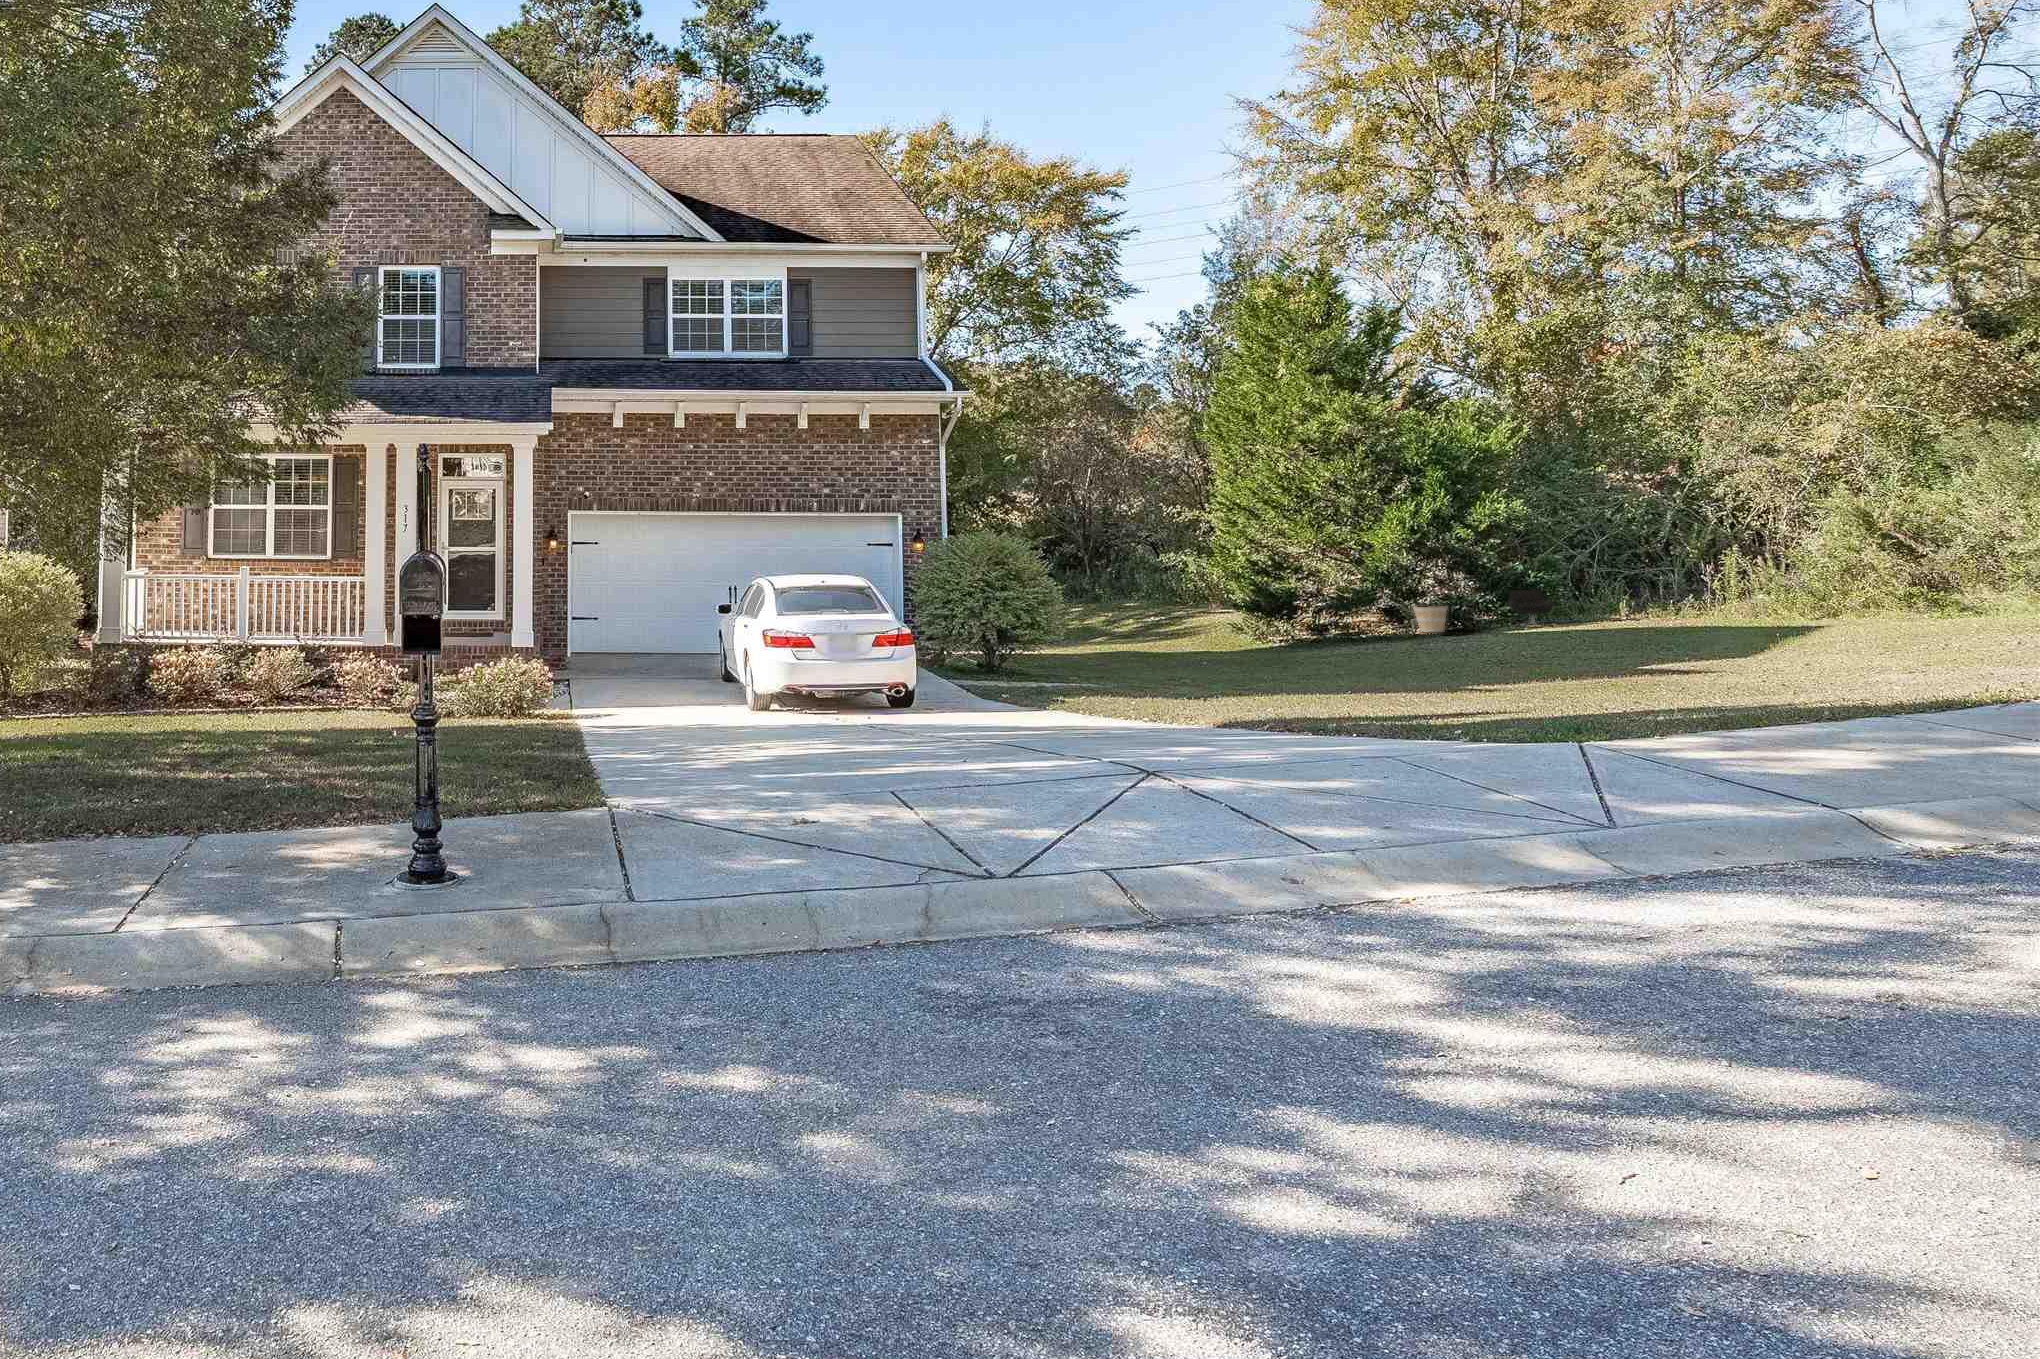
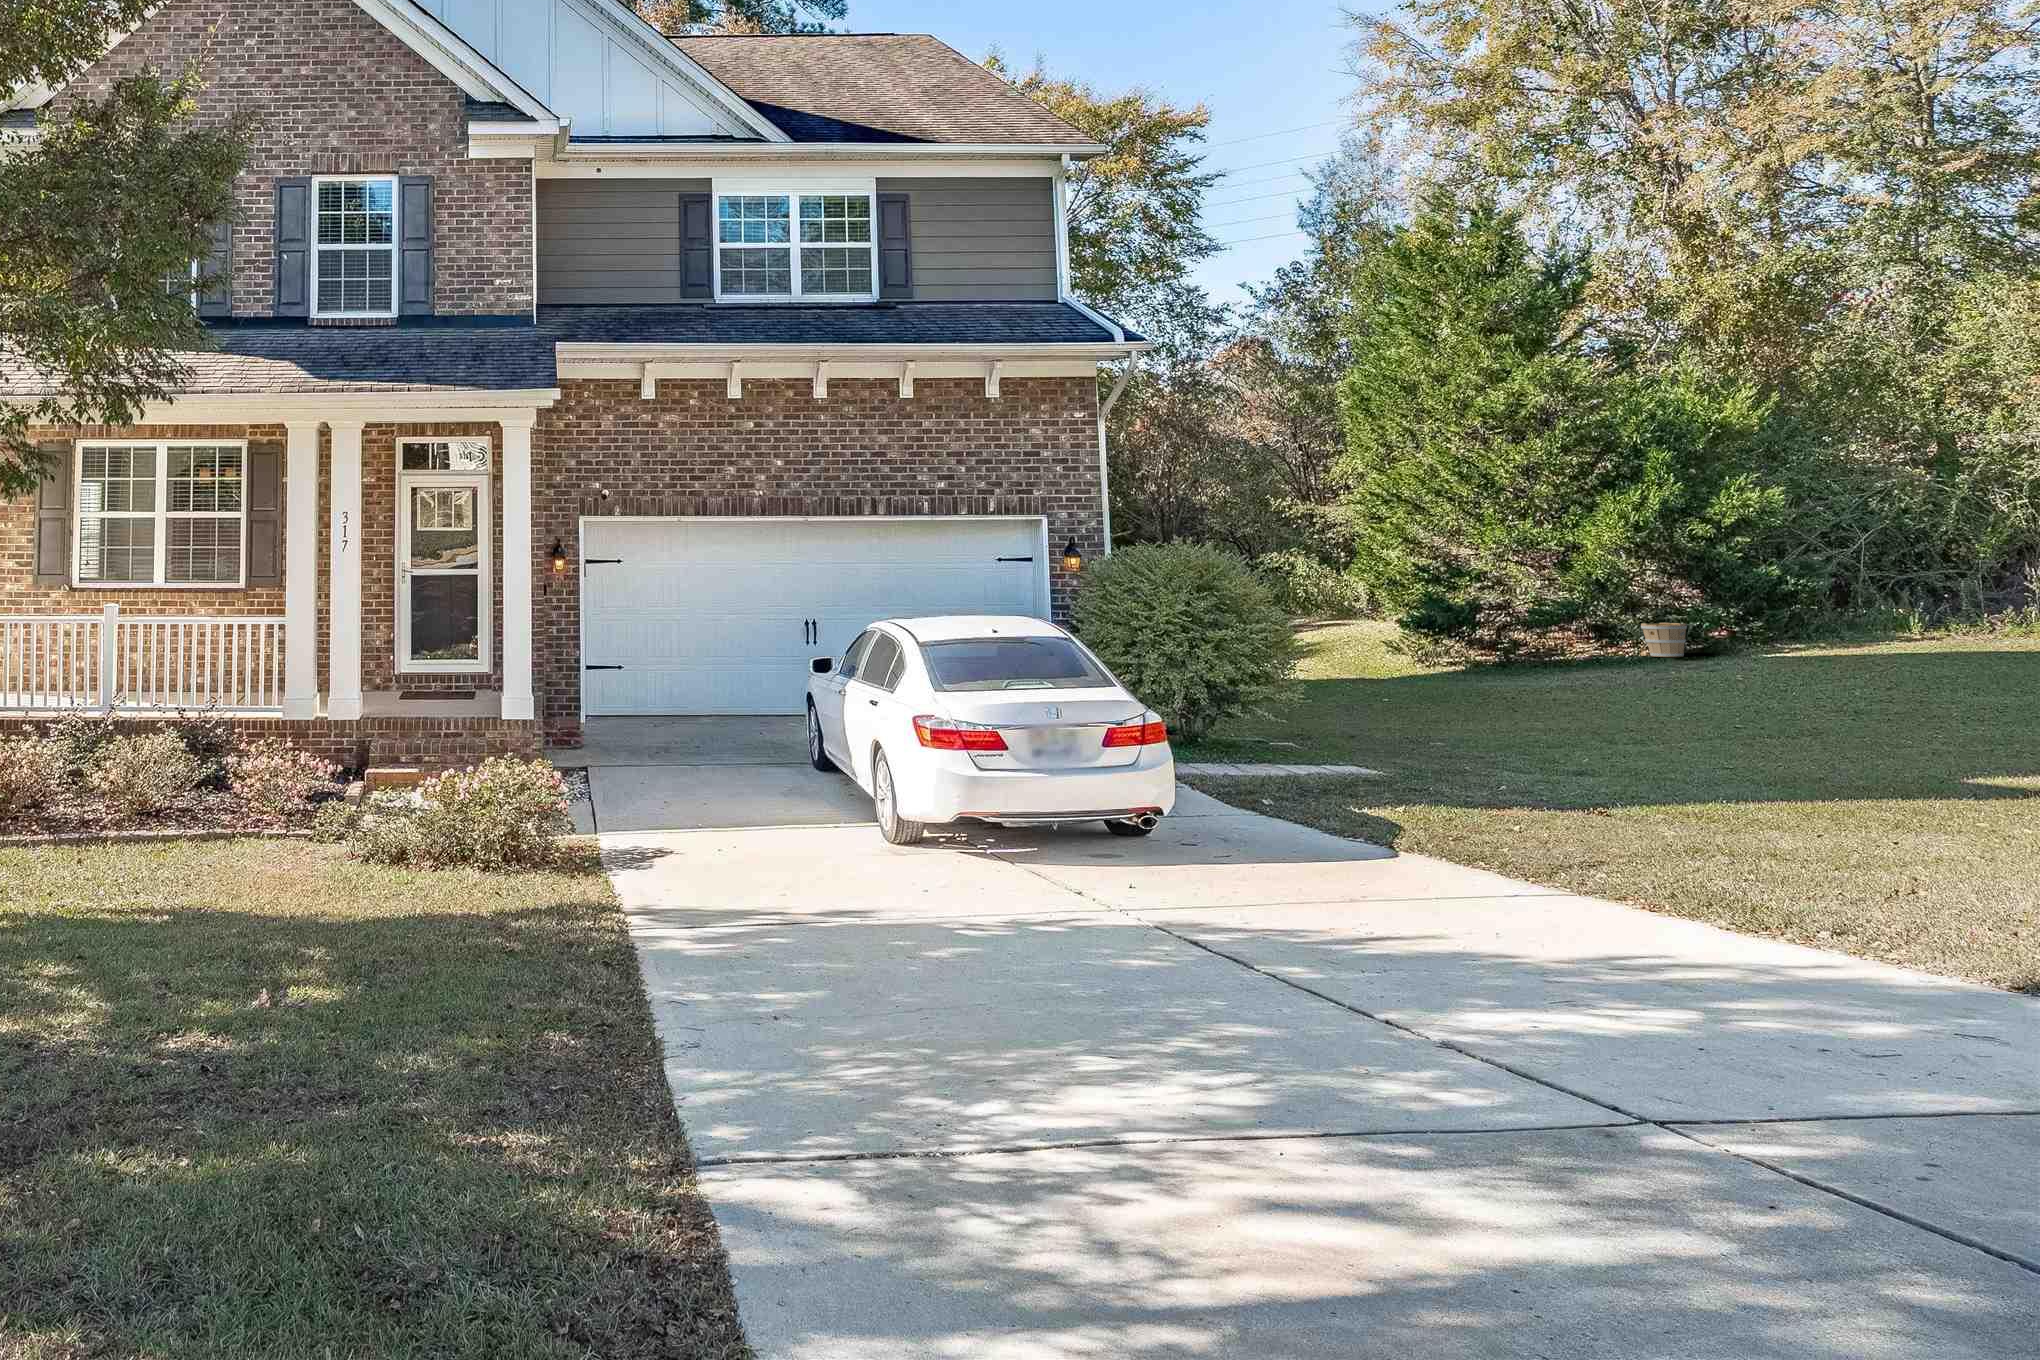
lounge chair: present [1508,590,1555,624] -> none [1753,601,1823,647]

